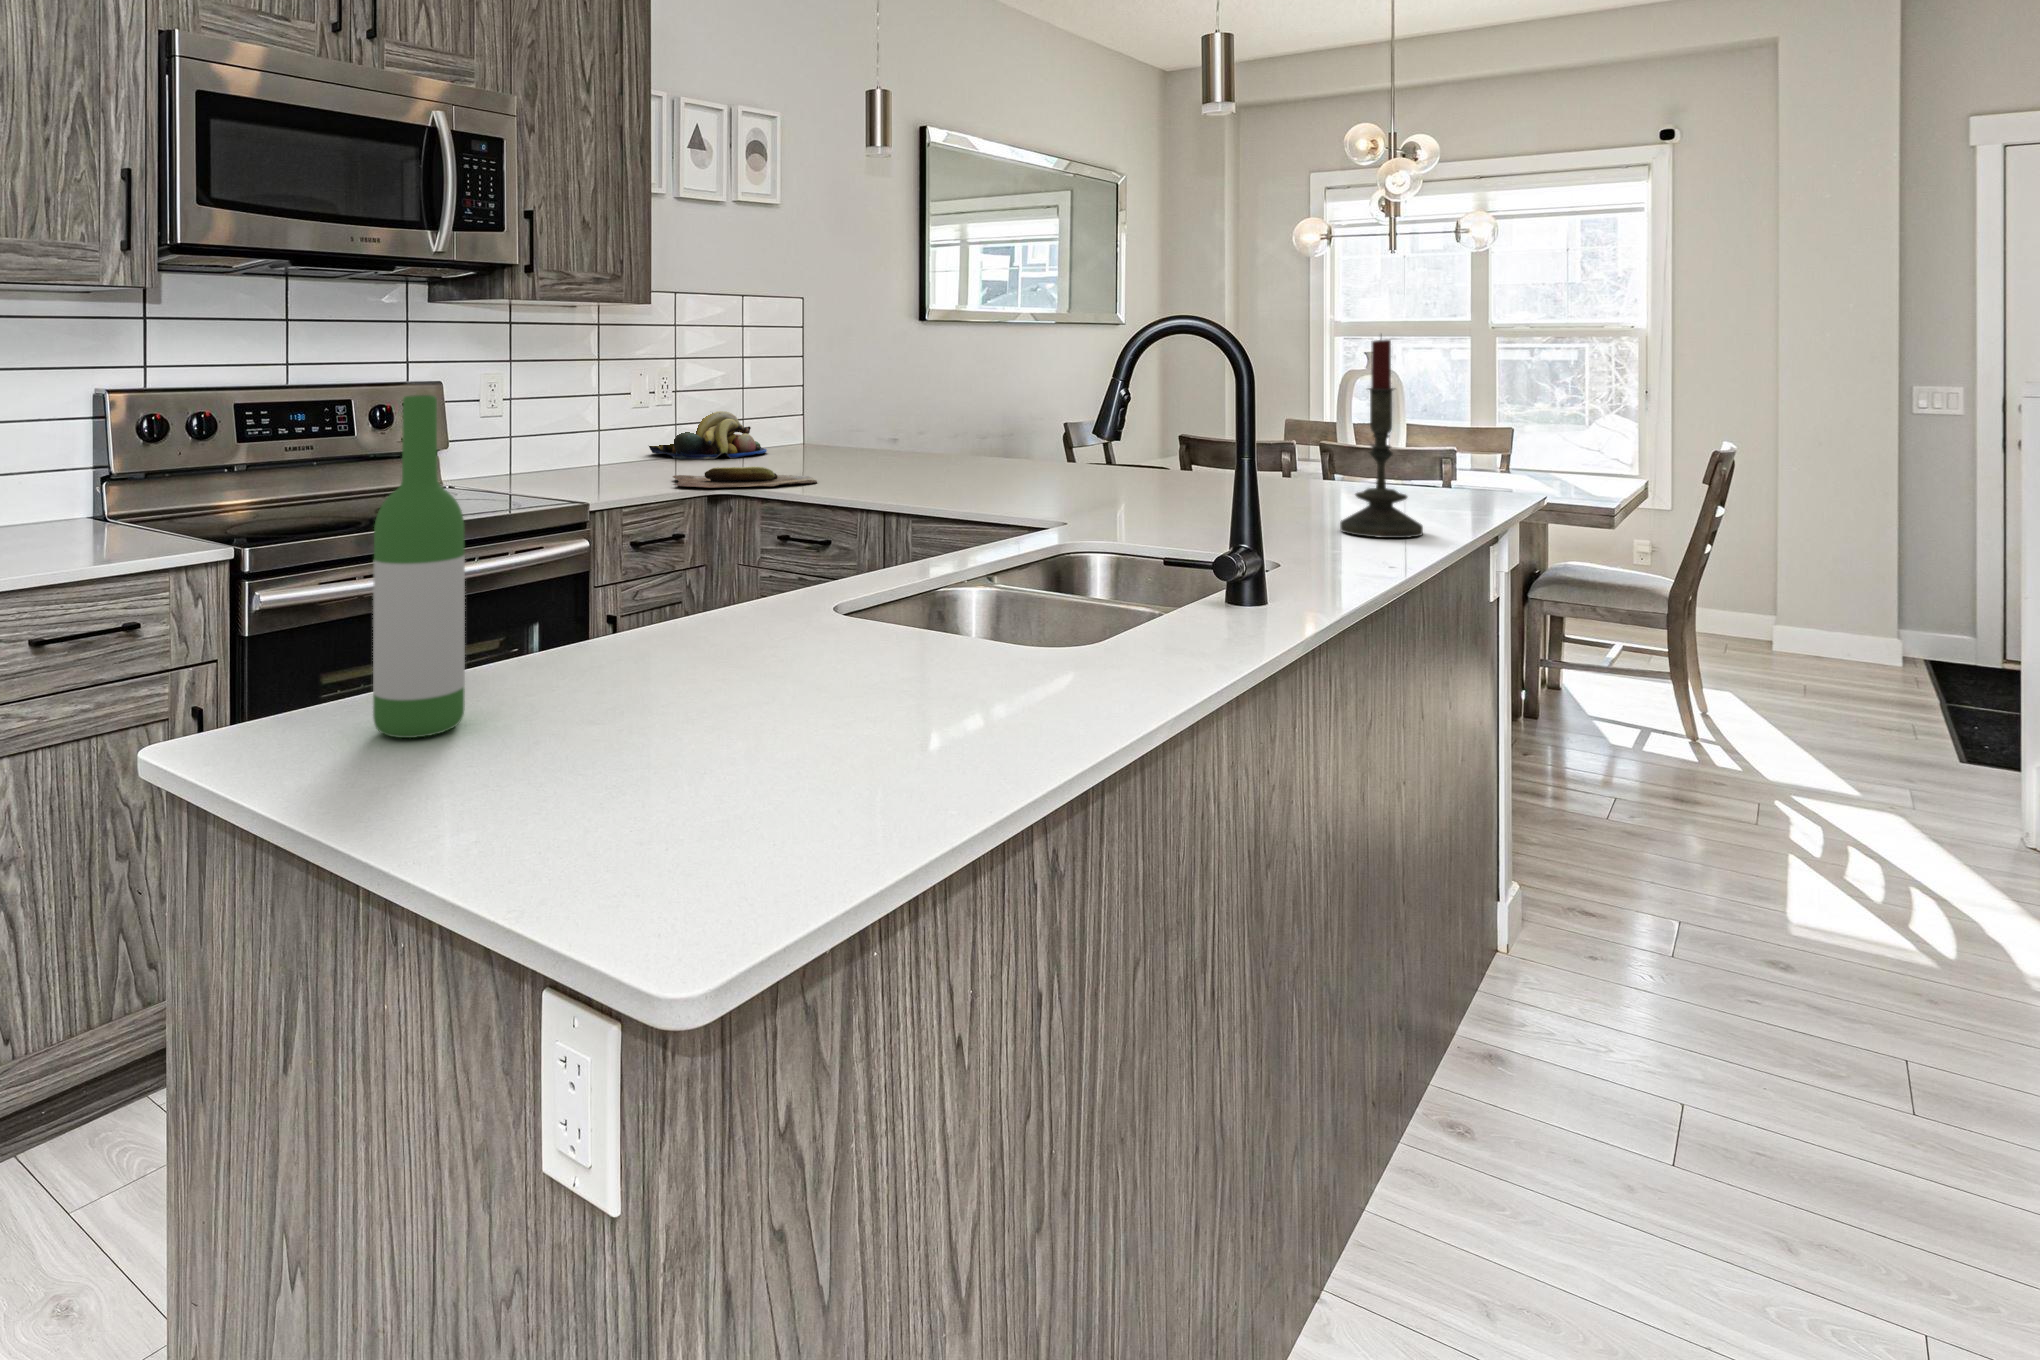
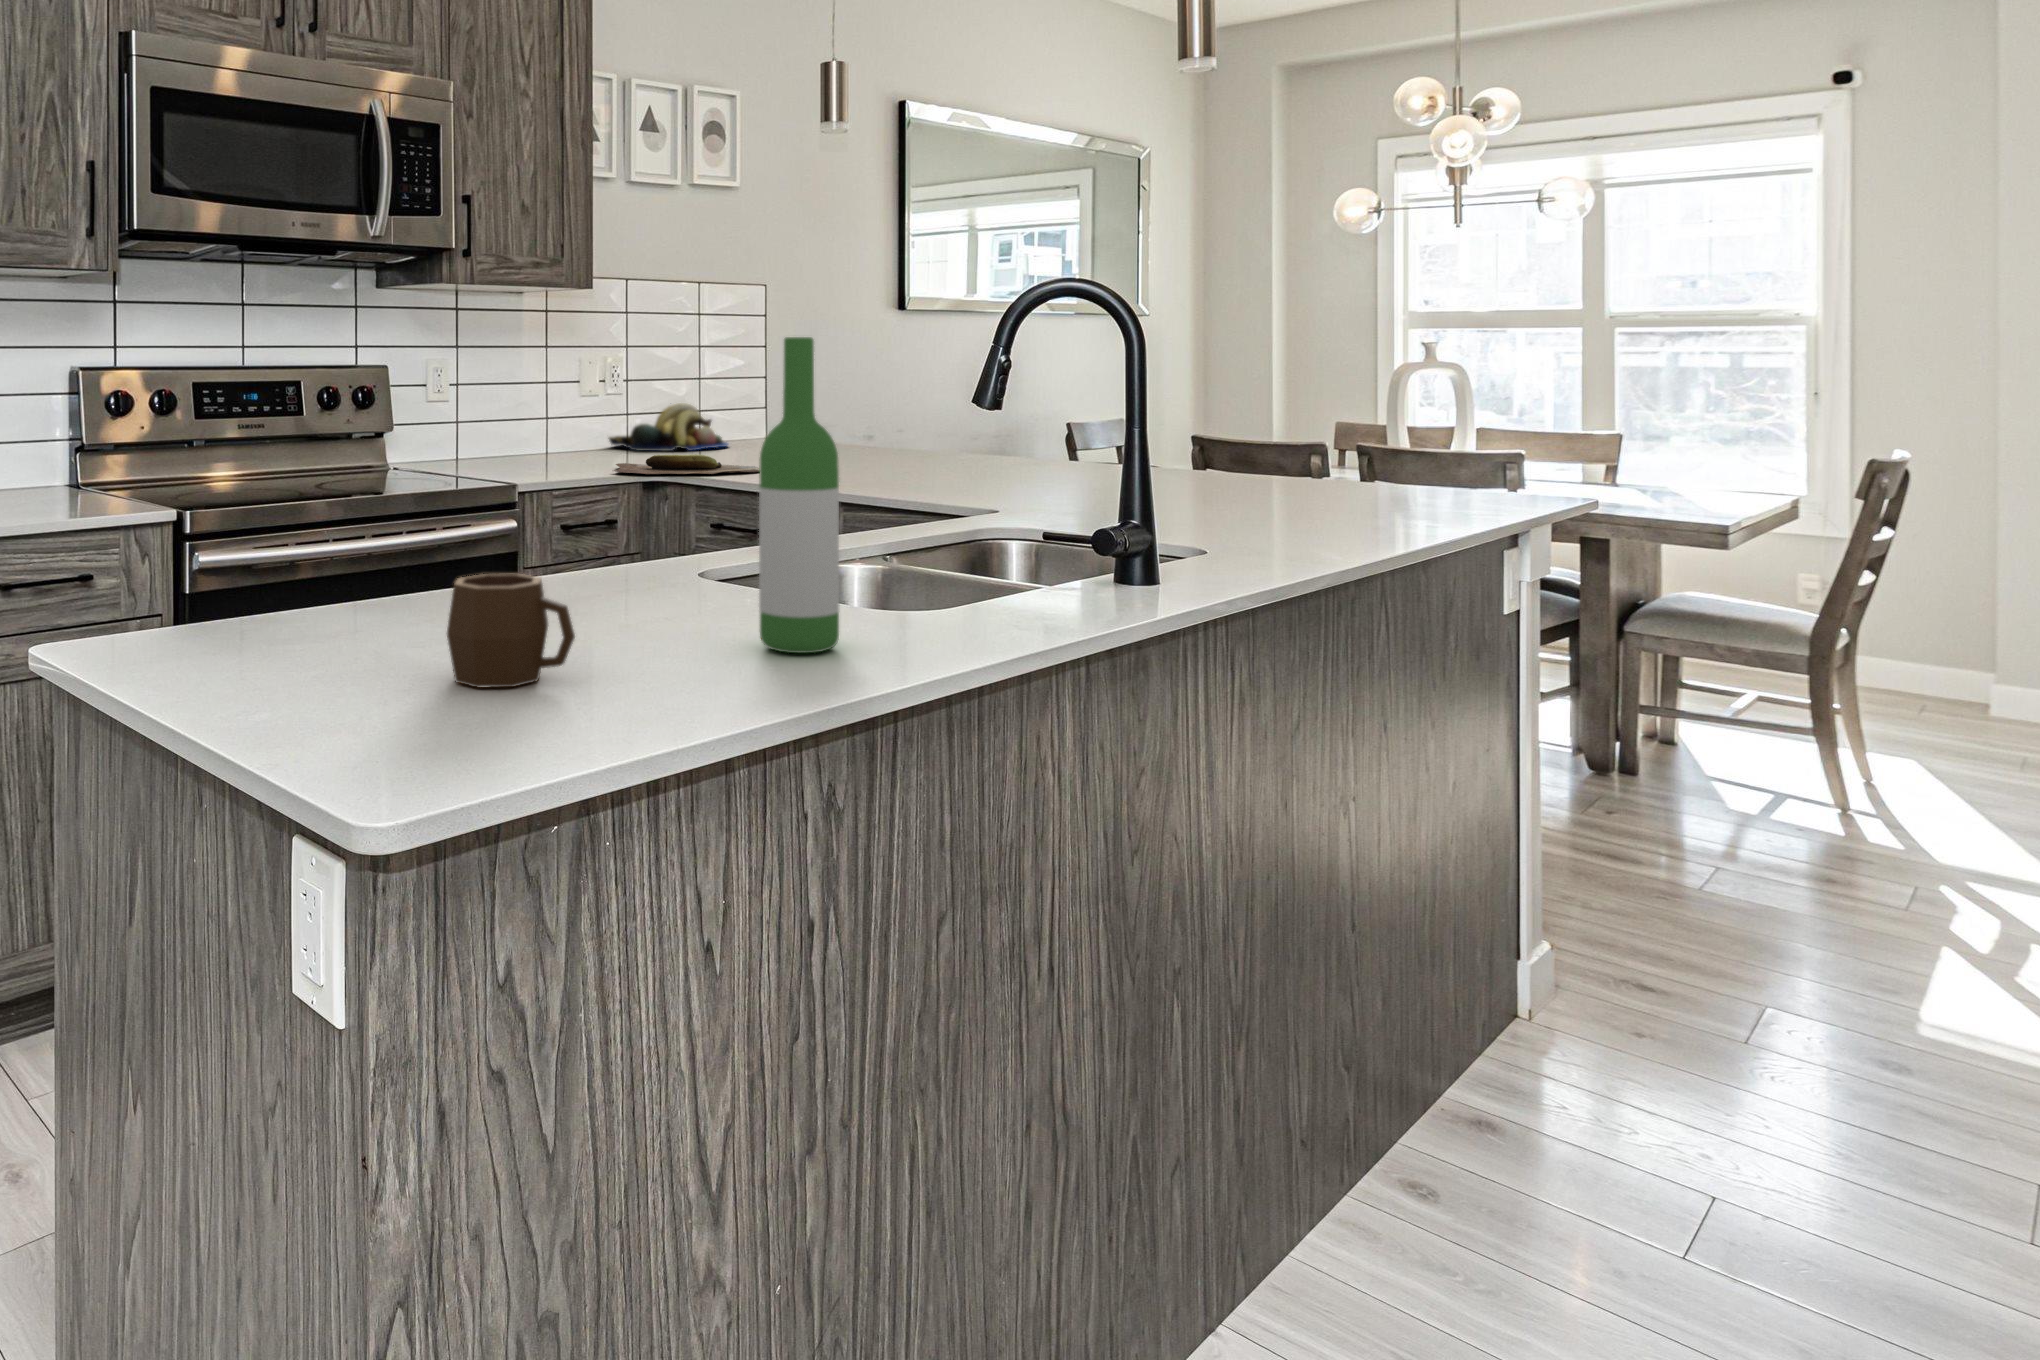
candle: present [1340,339,1423,538] -> none [1299,302,1394,529]
wine bottle: present [373,395,465,738] -> present [759,337,839,653]
mug: none [658,648,799,779] -> present [447,574,575,687]

